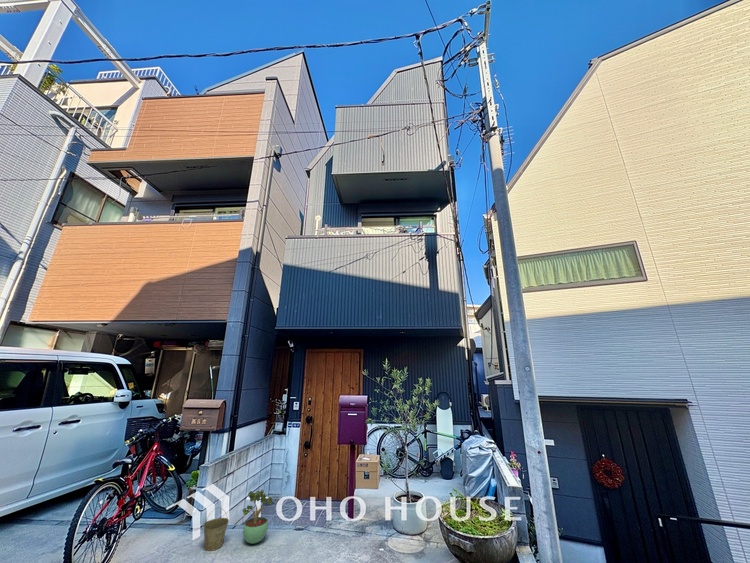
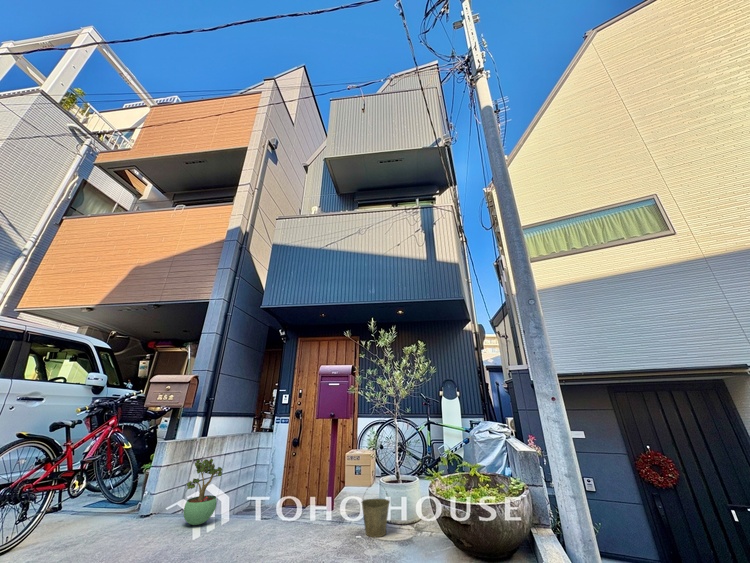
bucket: present [204,518,229,551] -> present [361,499,390,537]

